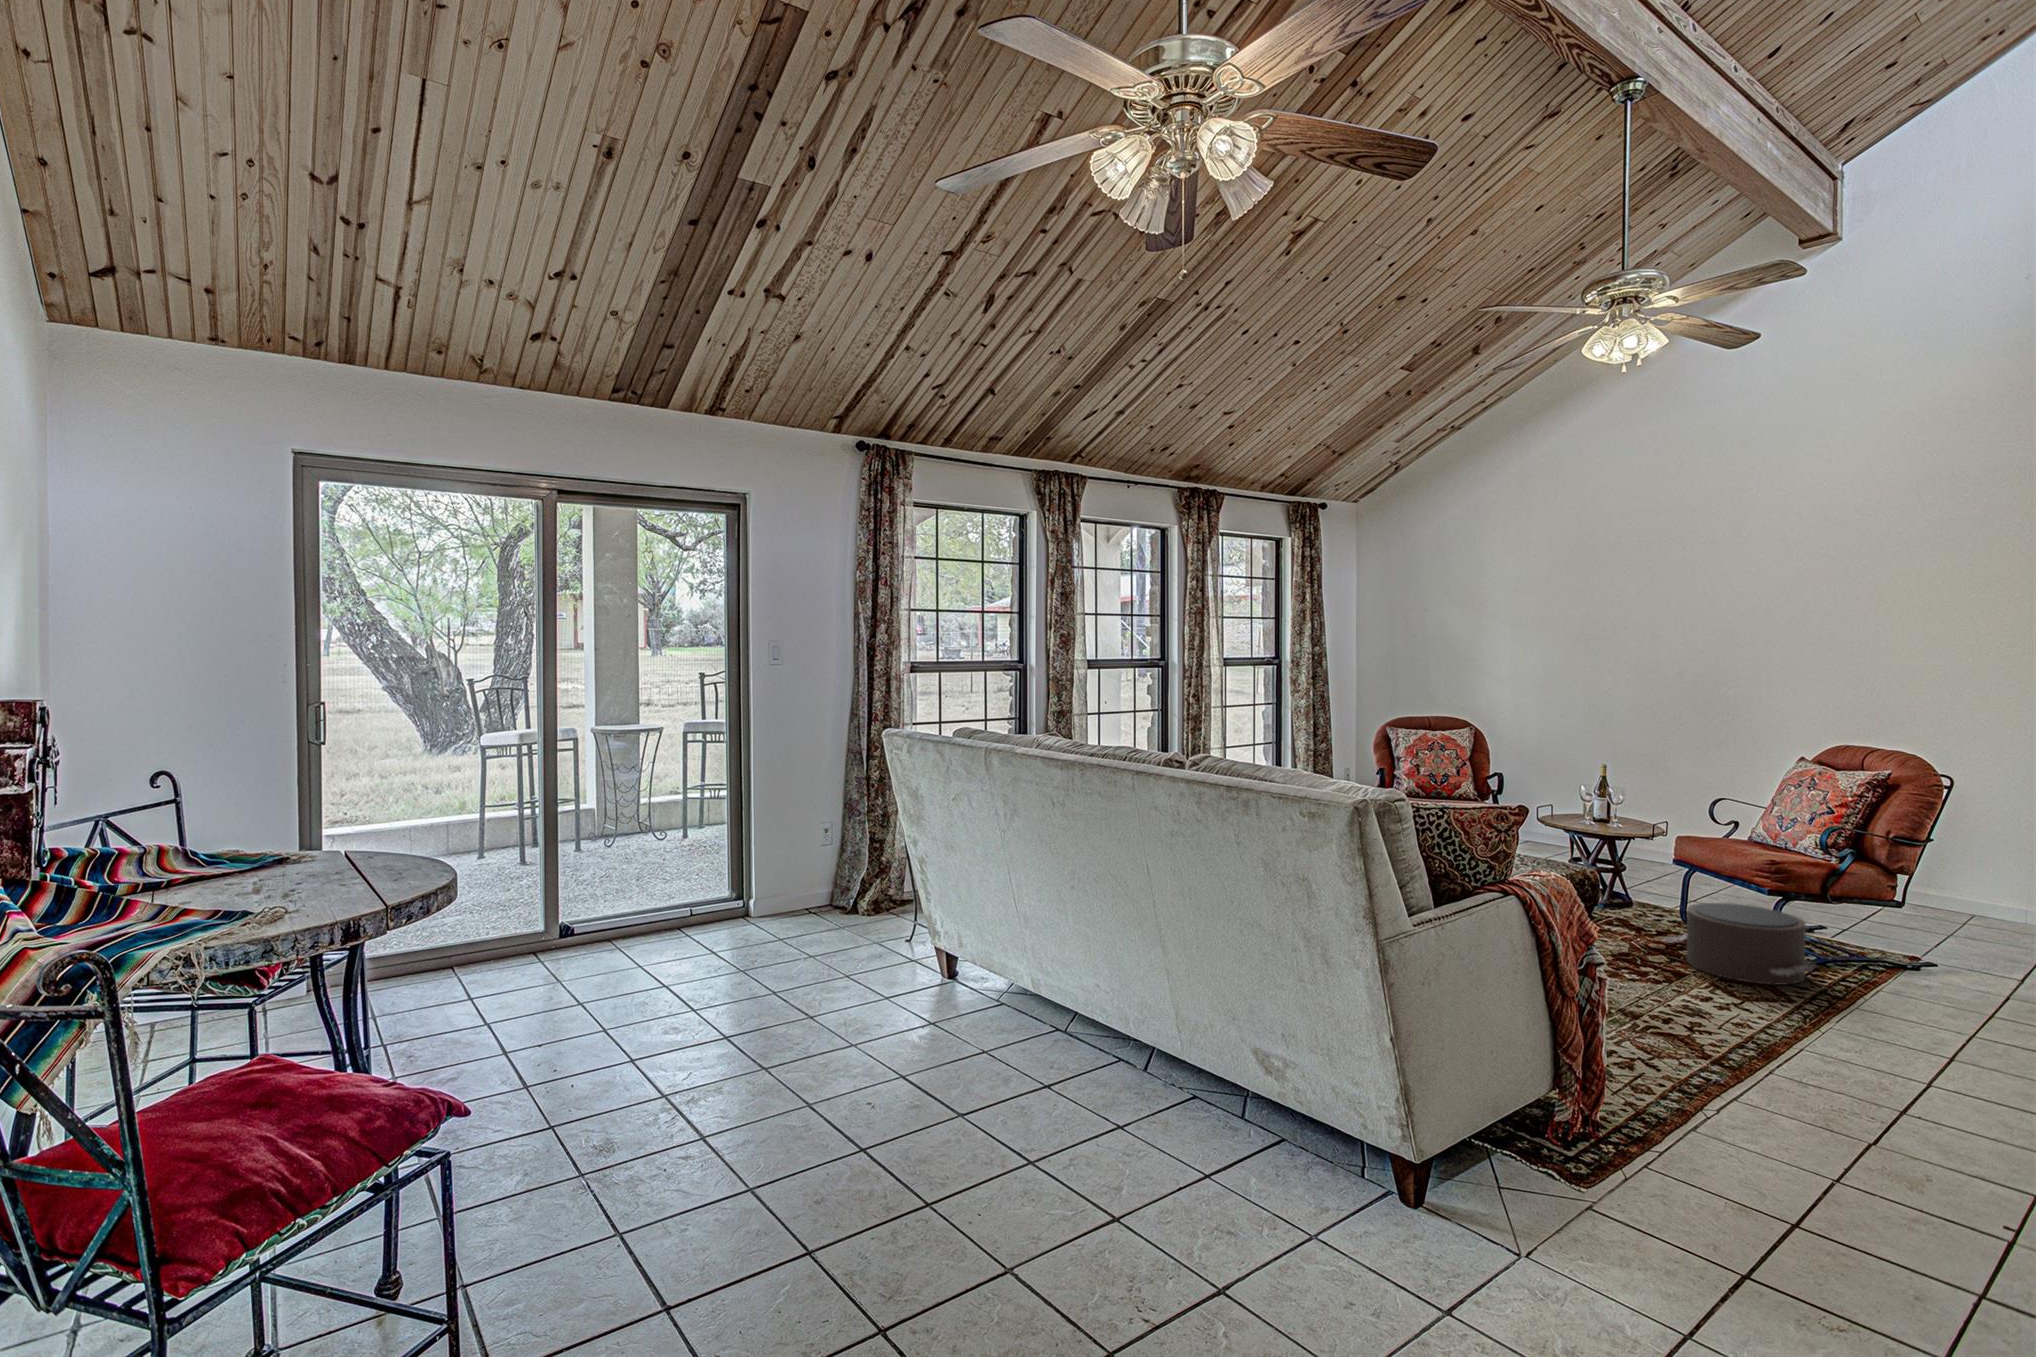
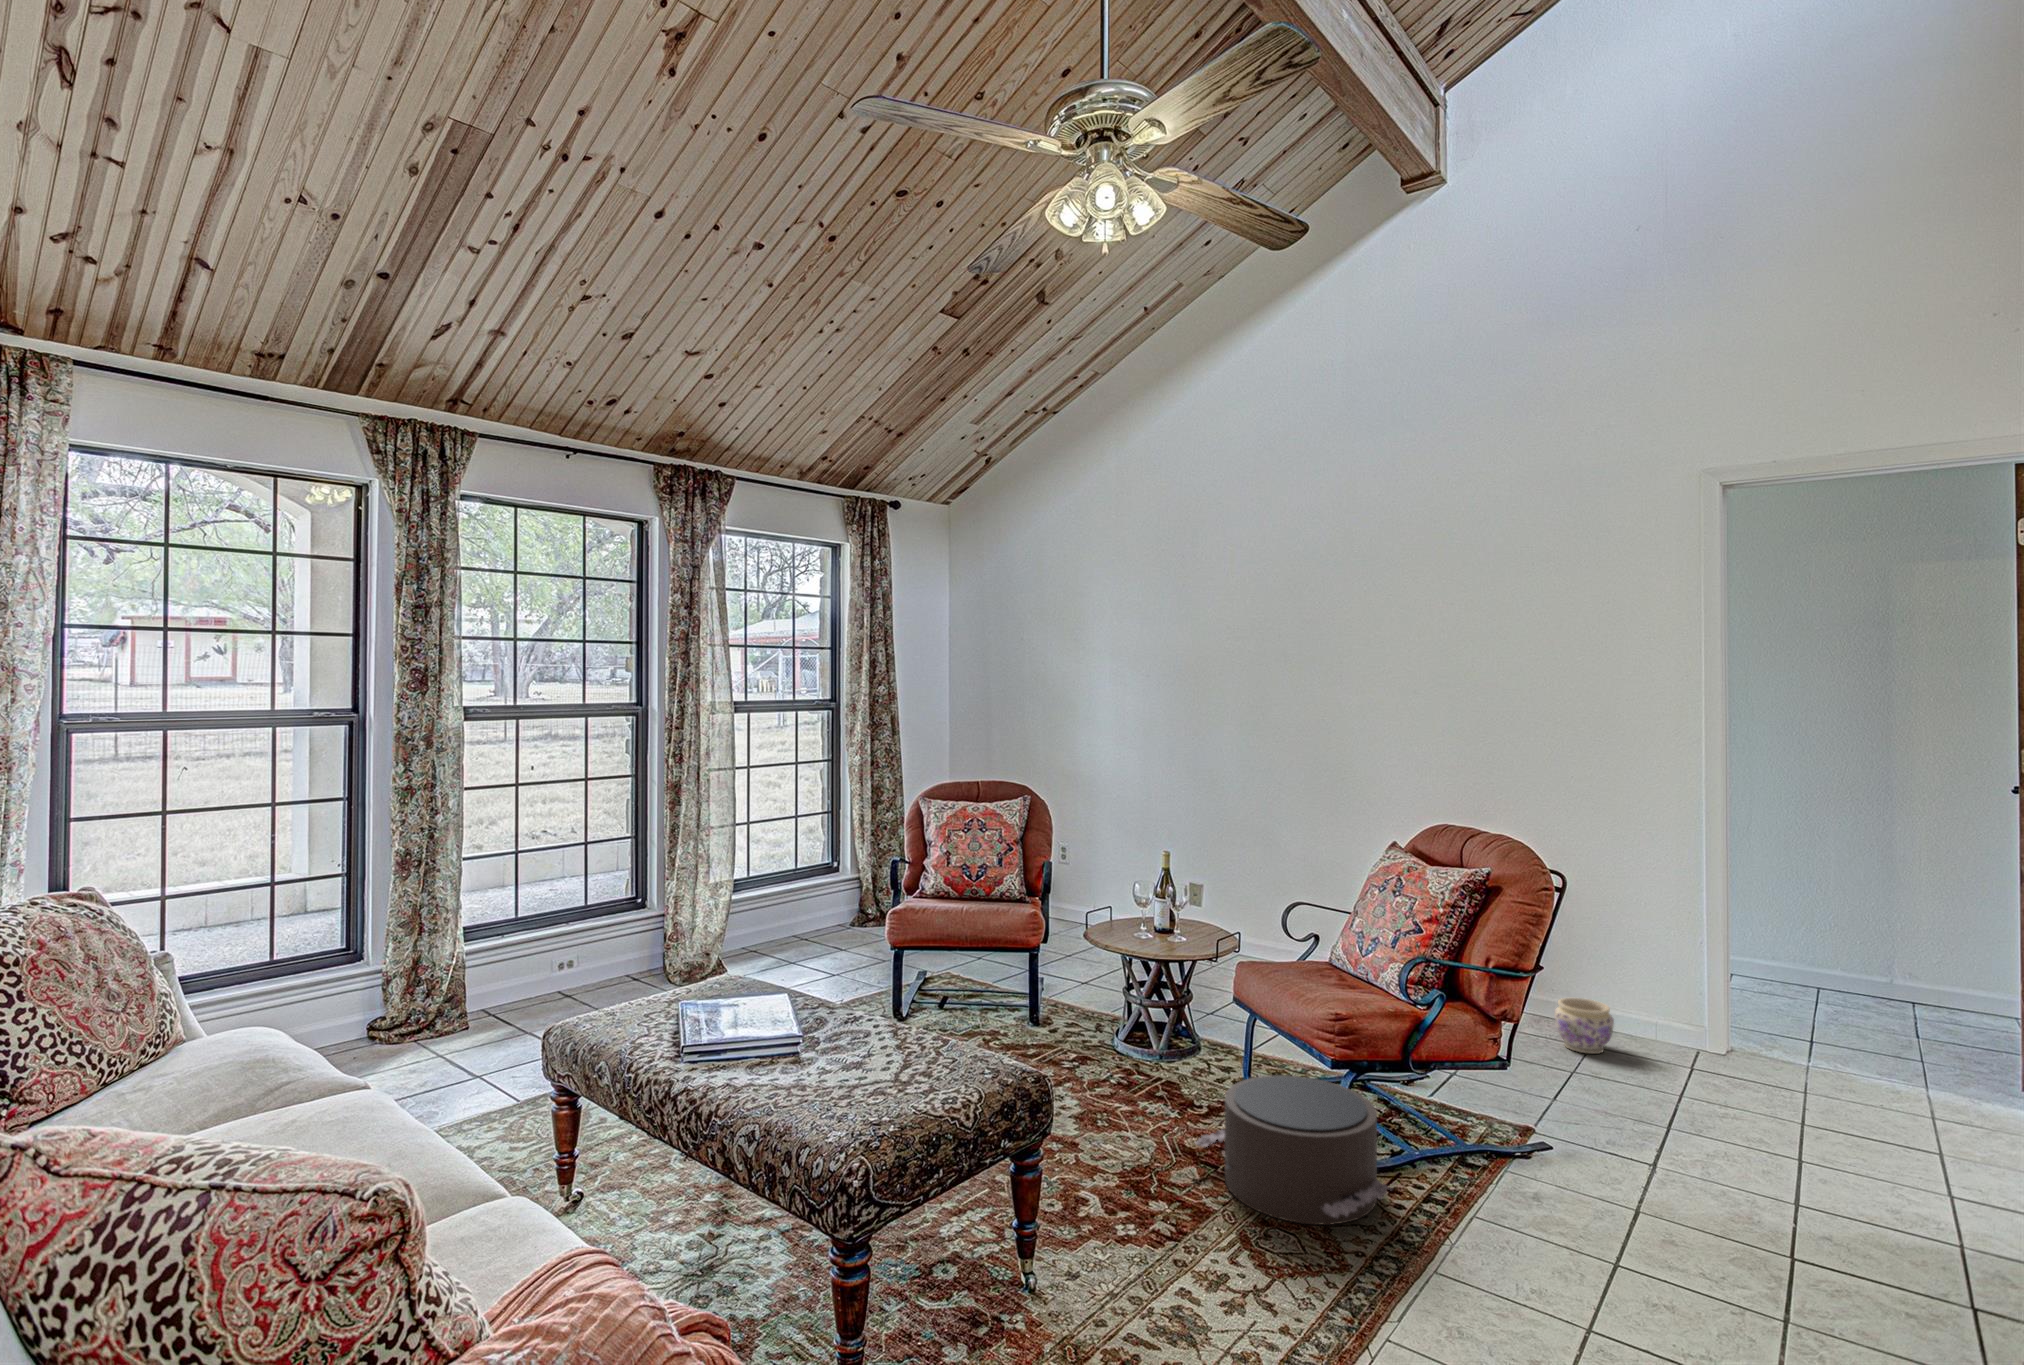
planter: none [1935,882,1991,923] -> present [1554,998,1614,1054]

